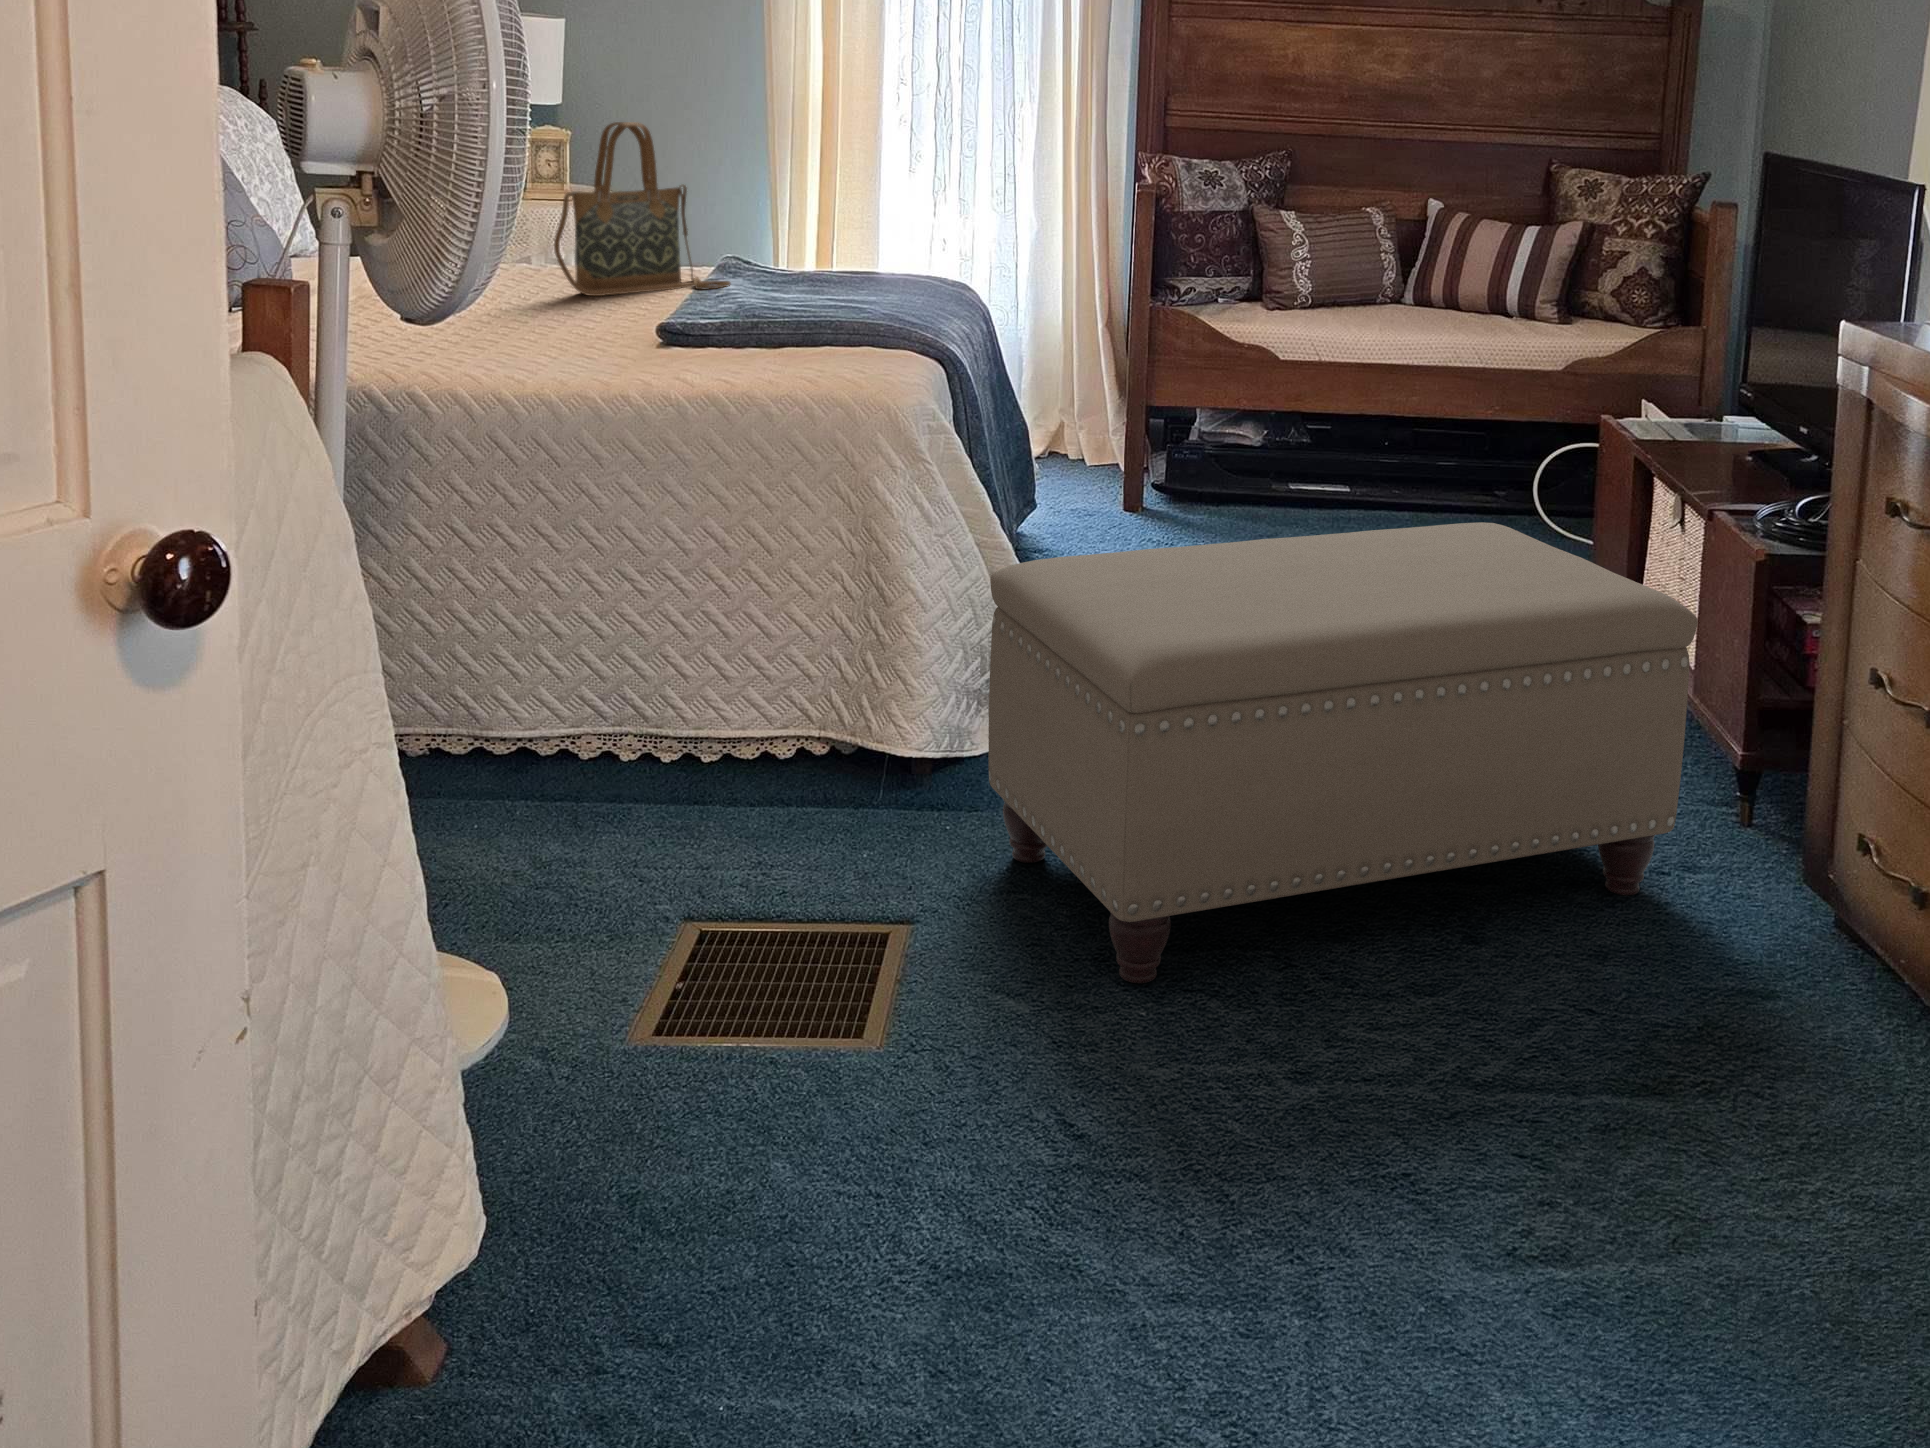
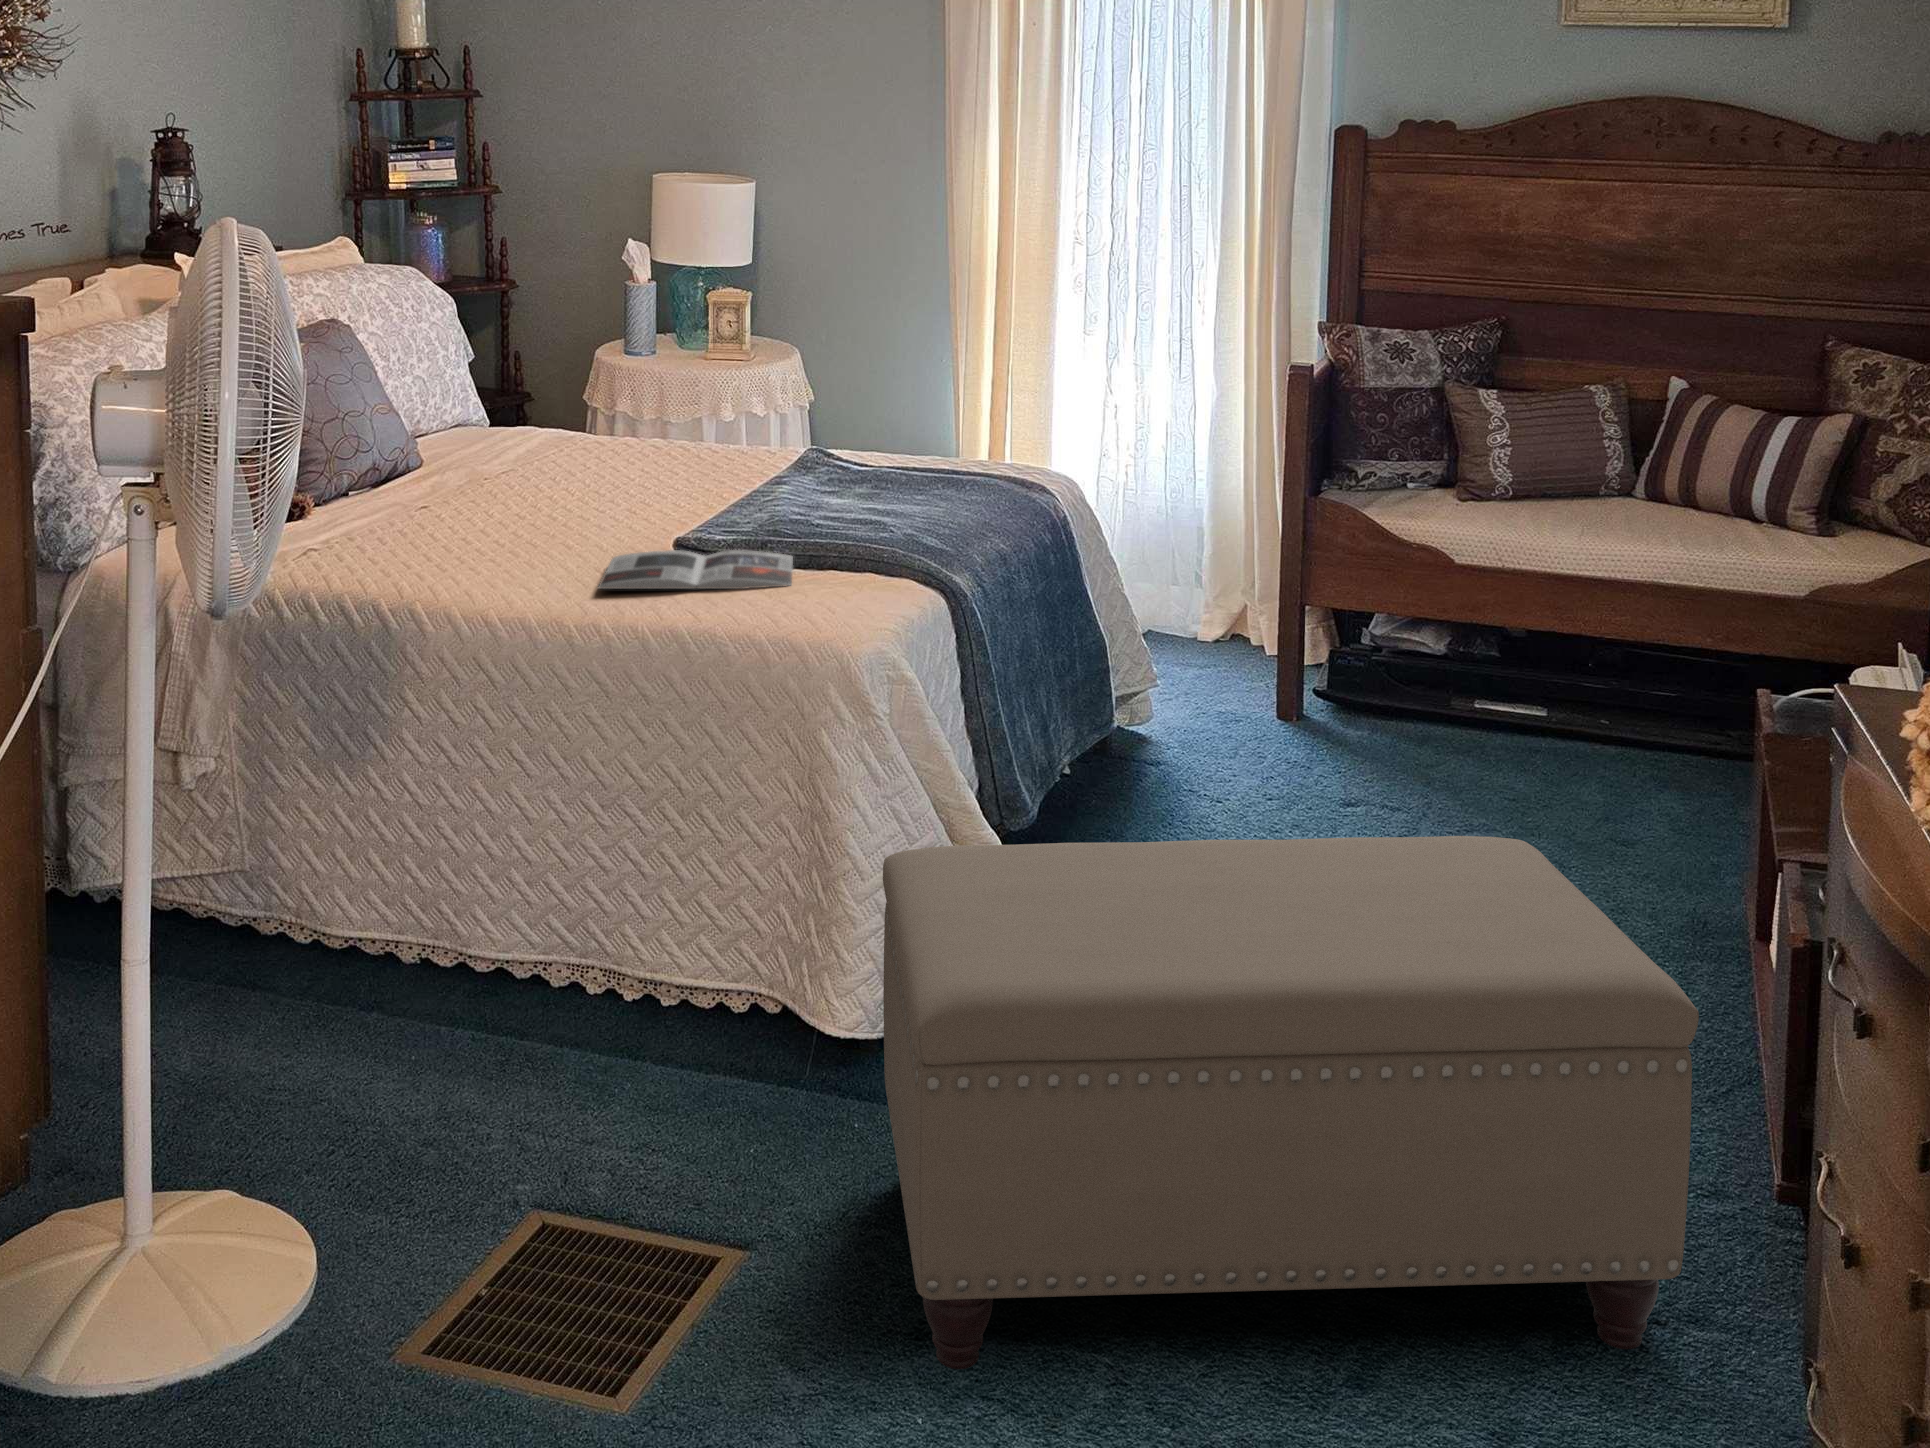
handbag: present [554,122,730,296] -> none [624,318,803,493]
magazine: none [607,331,818,364] -> present [598,550,793,589]

